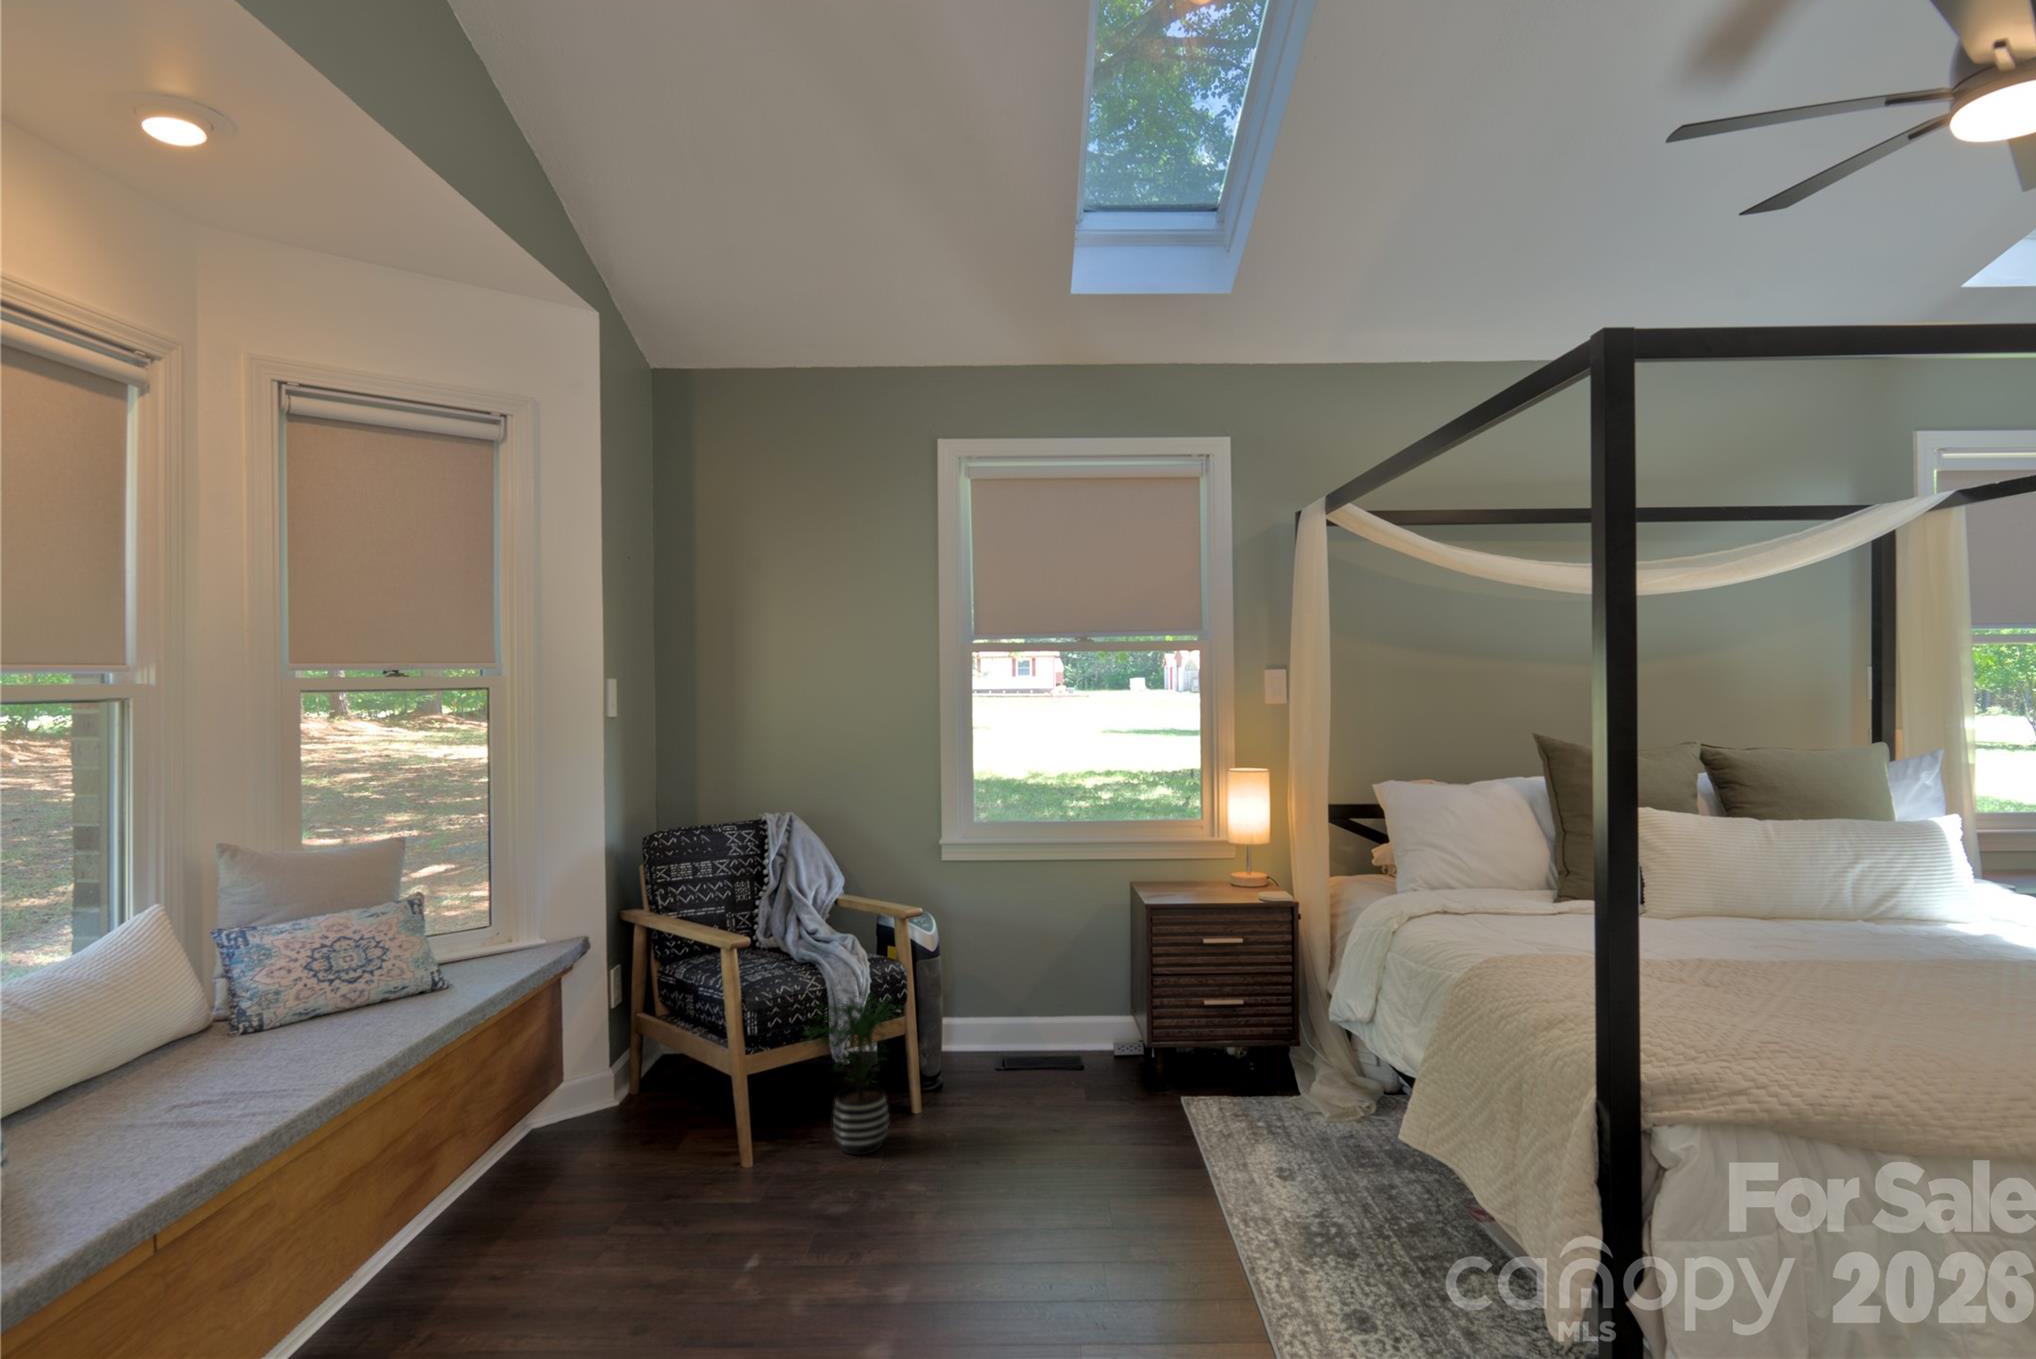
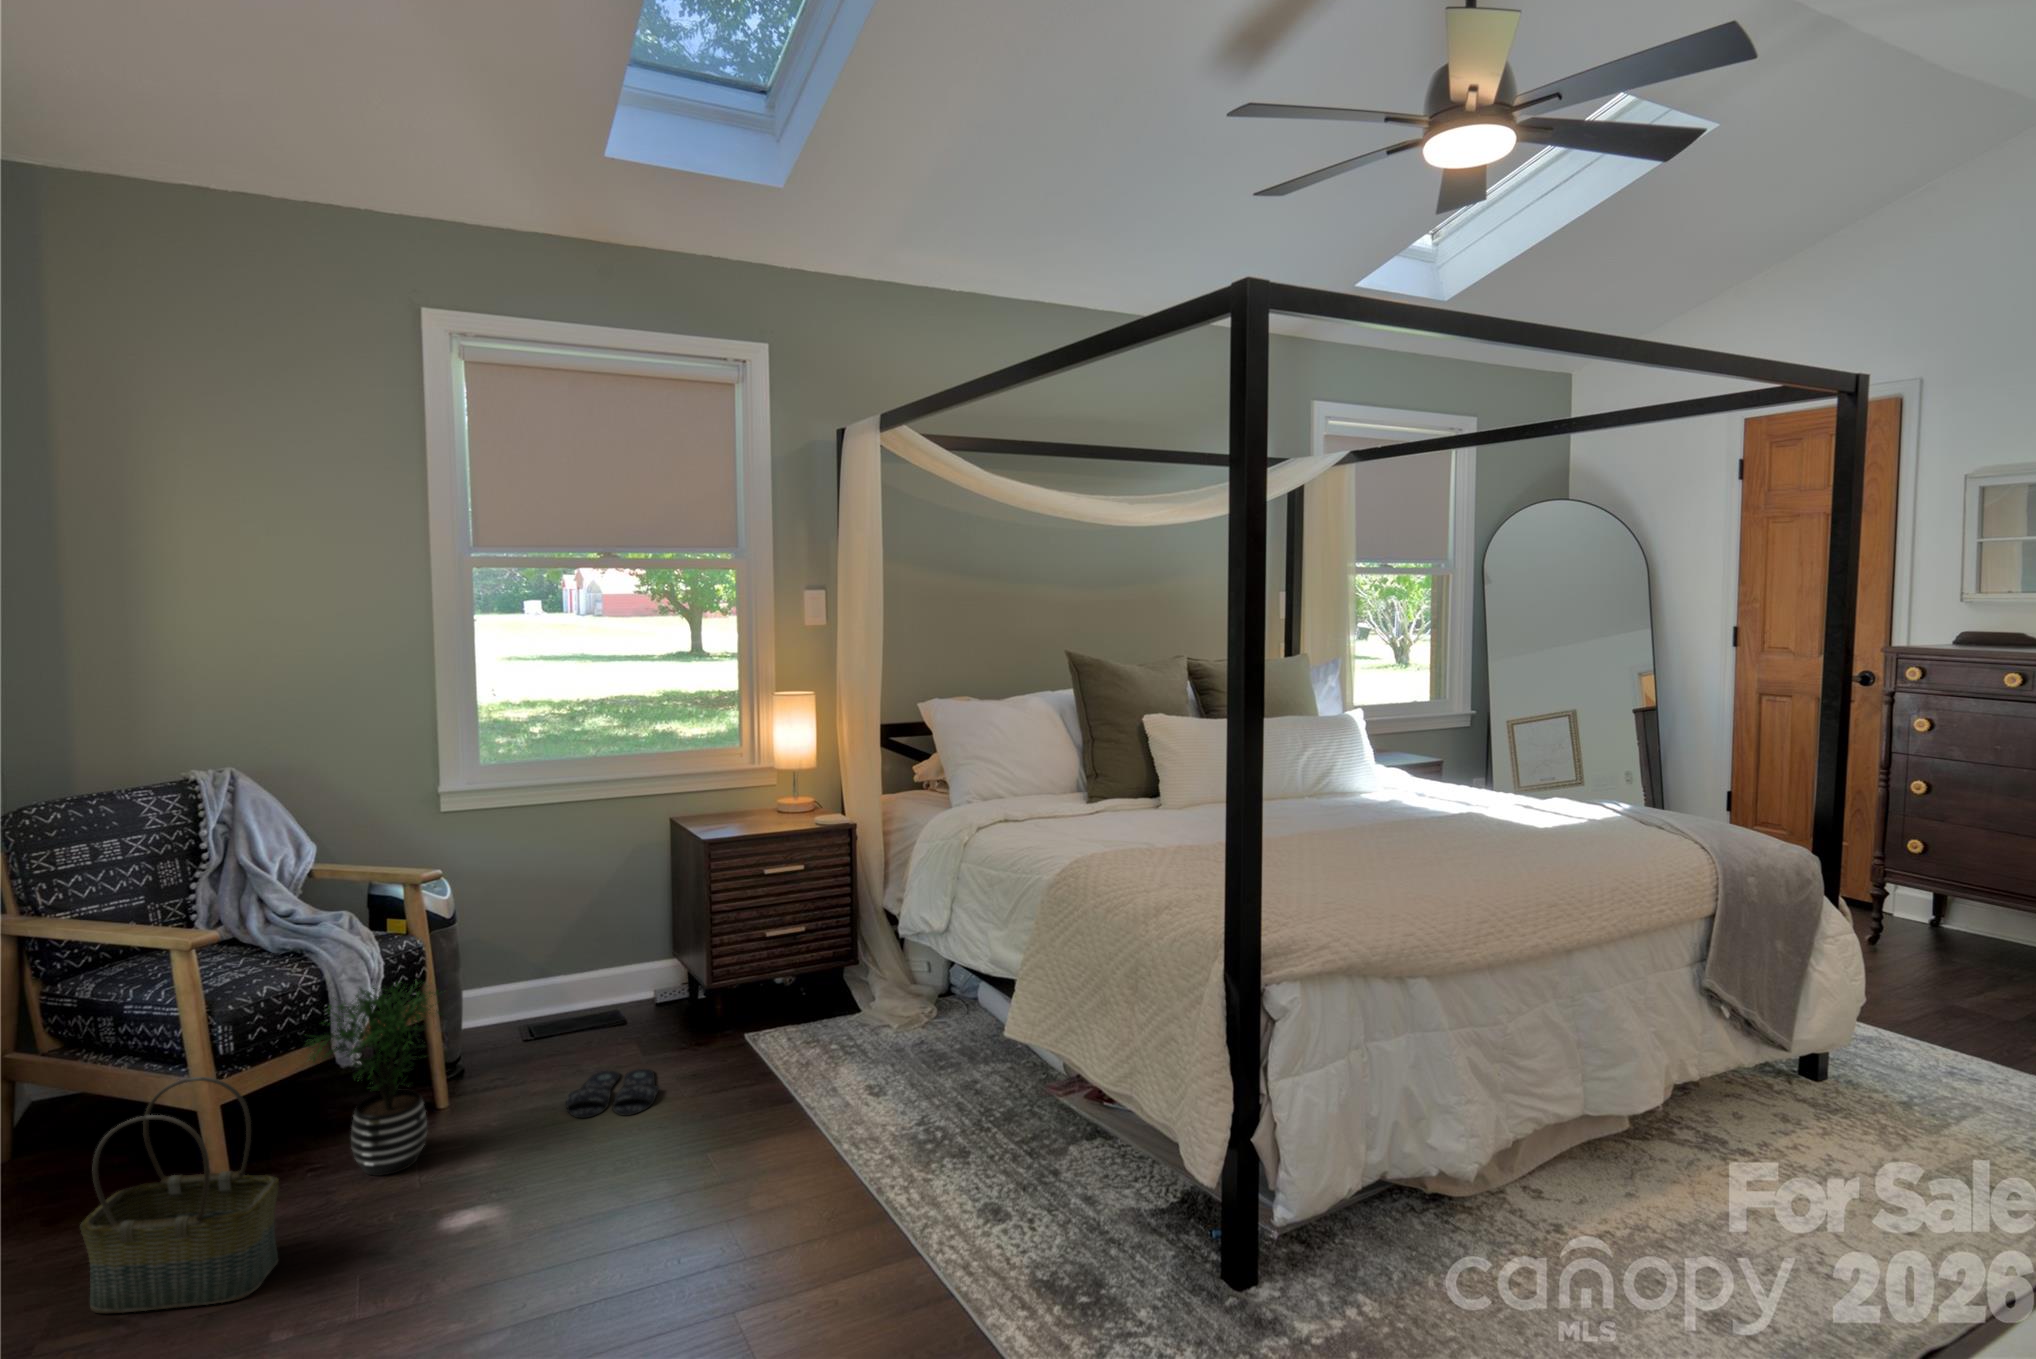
basket: none [641,1040,763,1223] -> present [80,1077,279,1313]
slippers: none [1002,1106,1085,1148] -> present [566,1069,660,1118]

